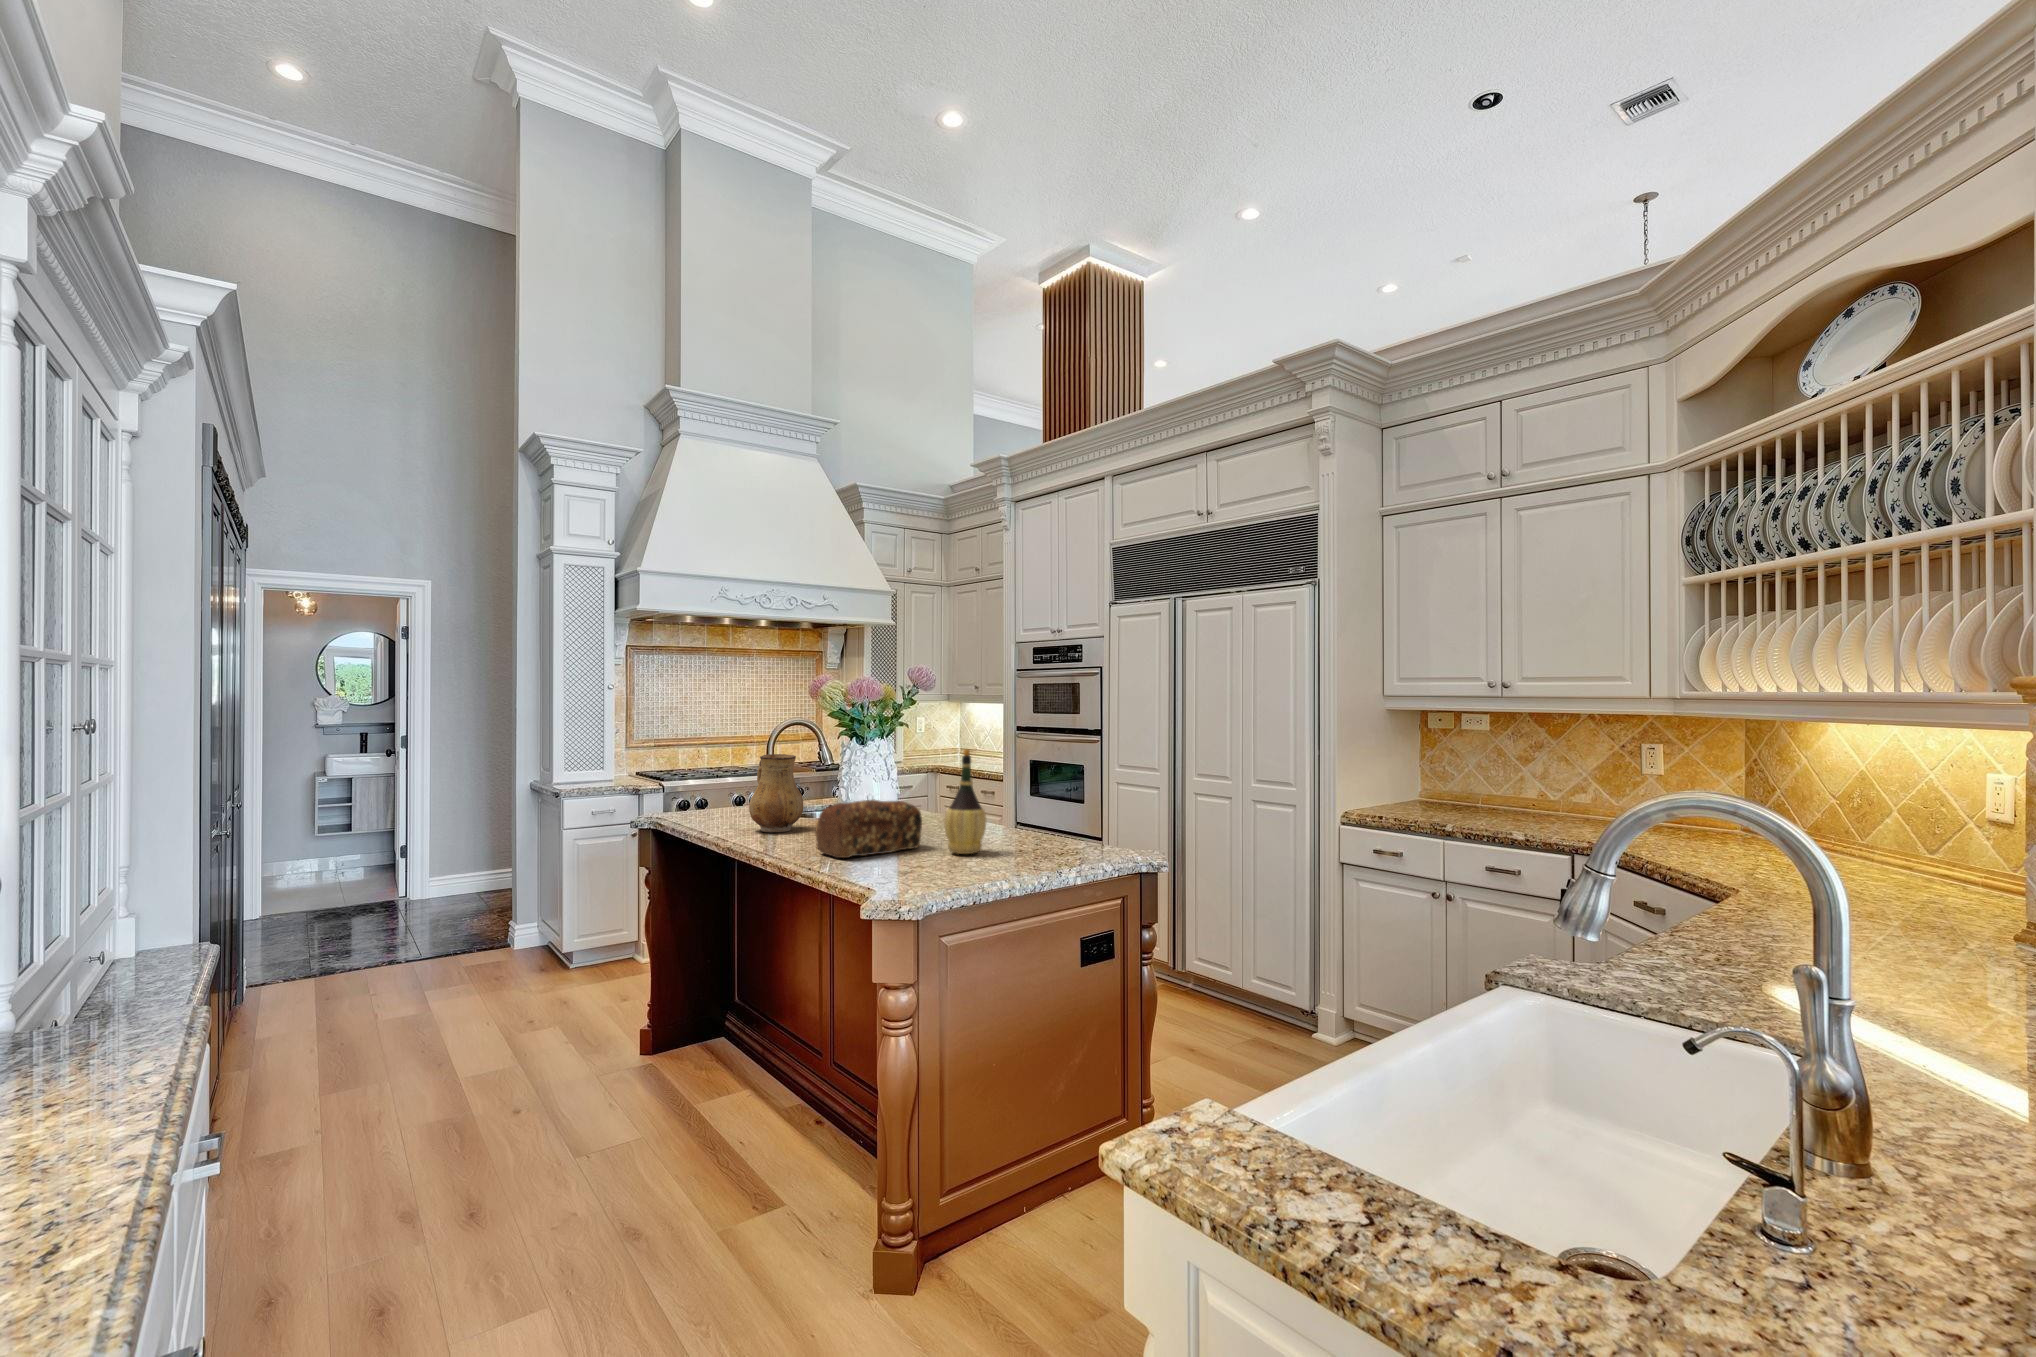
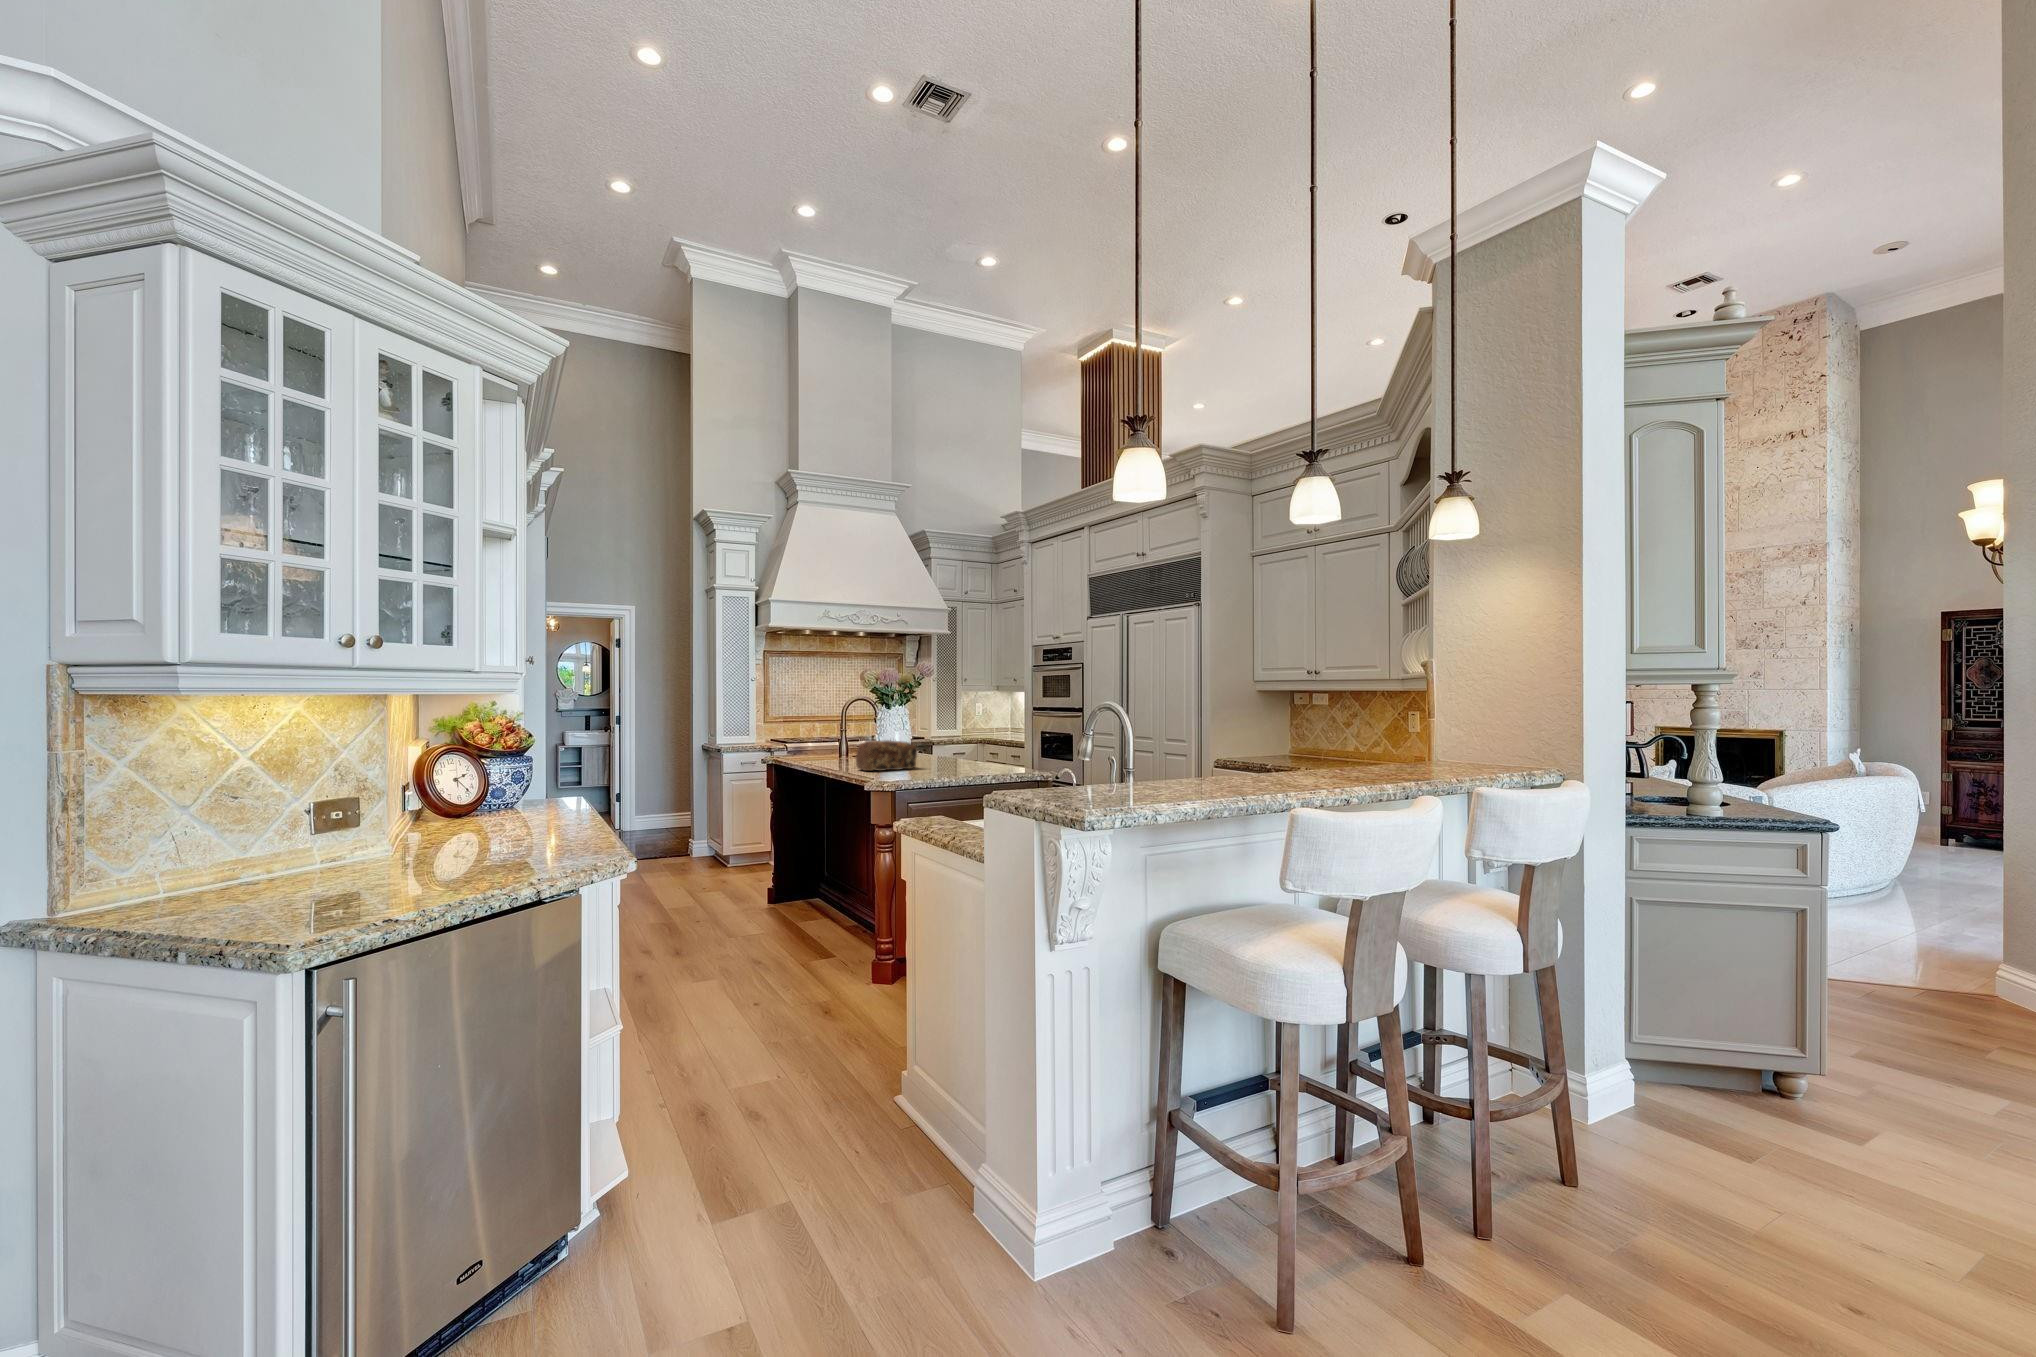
wine bottle: present [944,749,986,854] -> none [926,710,950,770]
ceramic pitcher: present [749,754,804,832] -> none [826,717,858,763]

